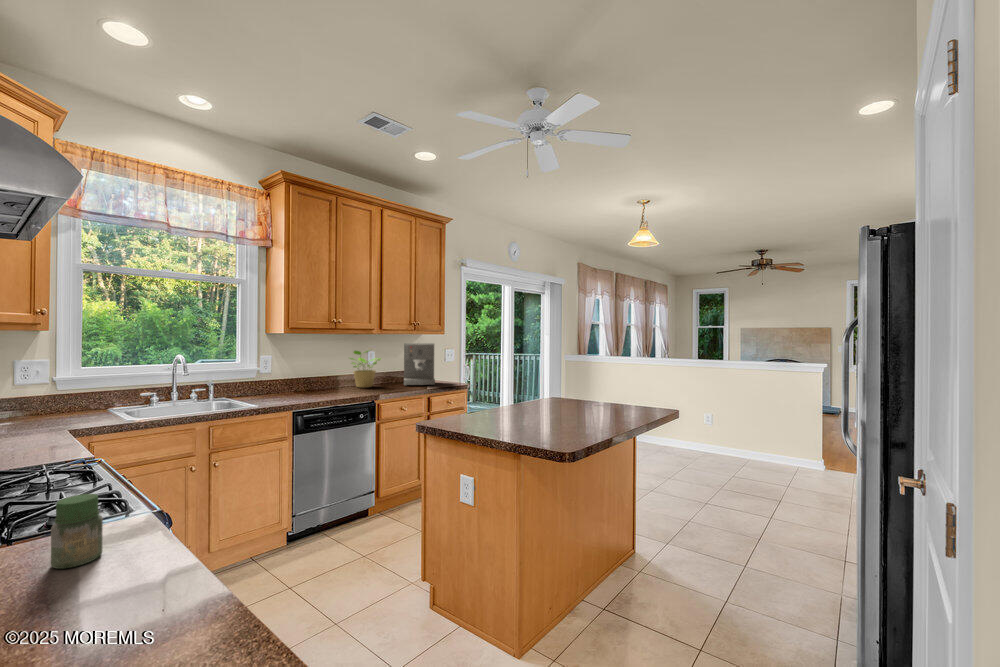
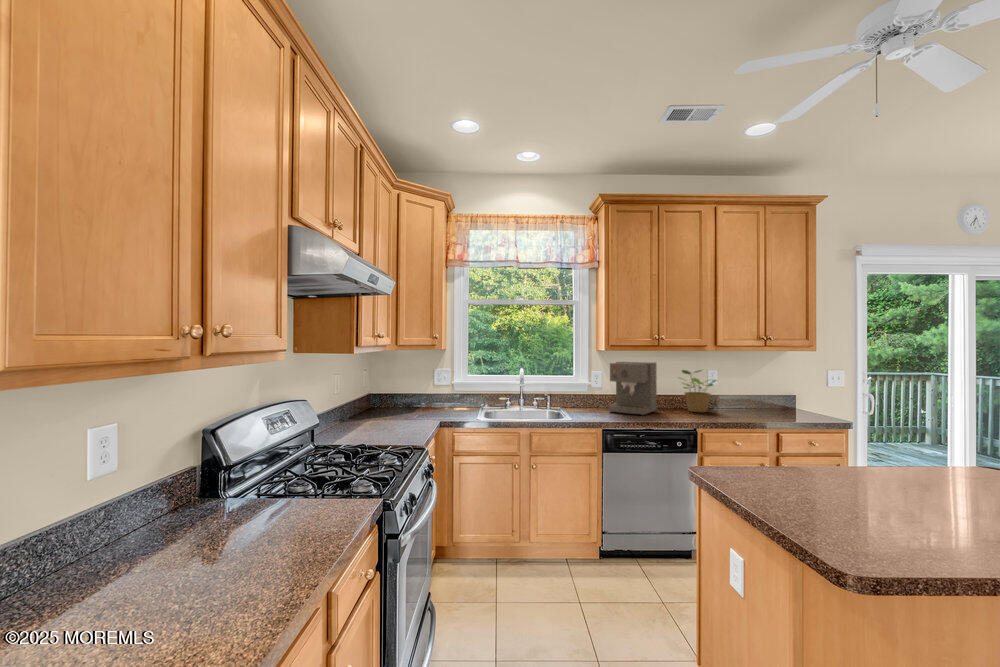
coffee maker: present [404,343,435,386] -> present [609,361,657,415]
jar: present [51,494,103,569] -> none [329,468,354,515]

